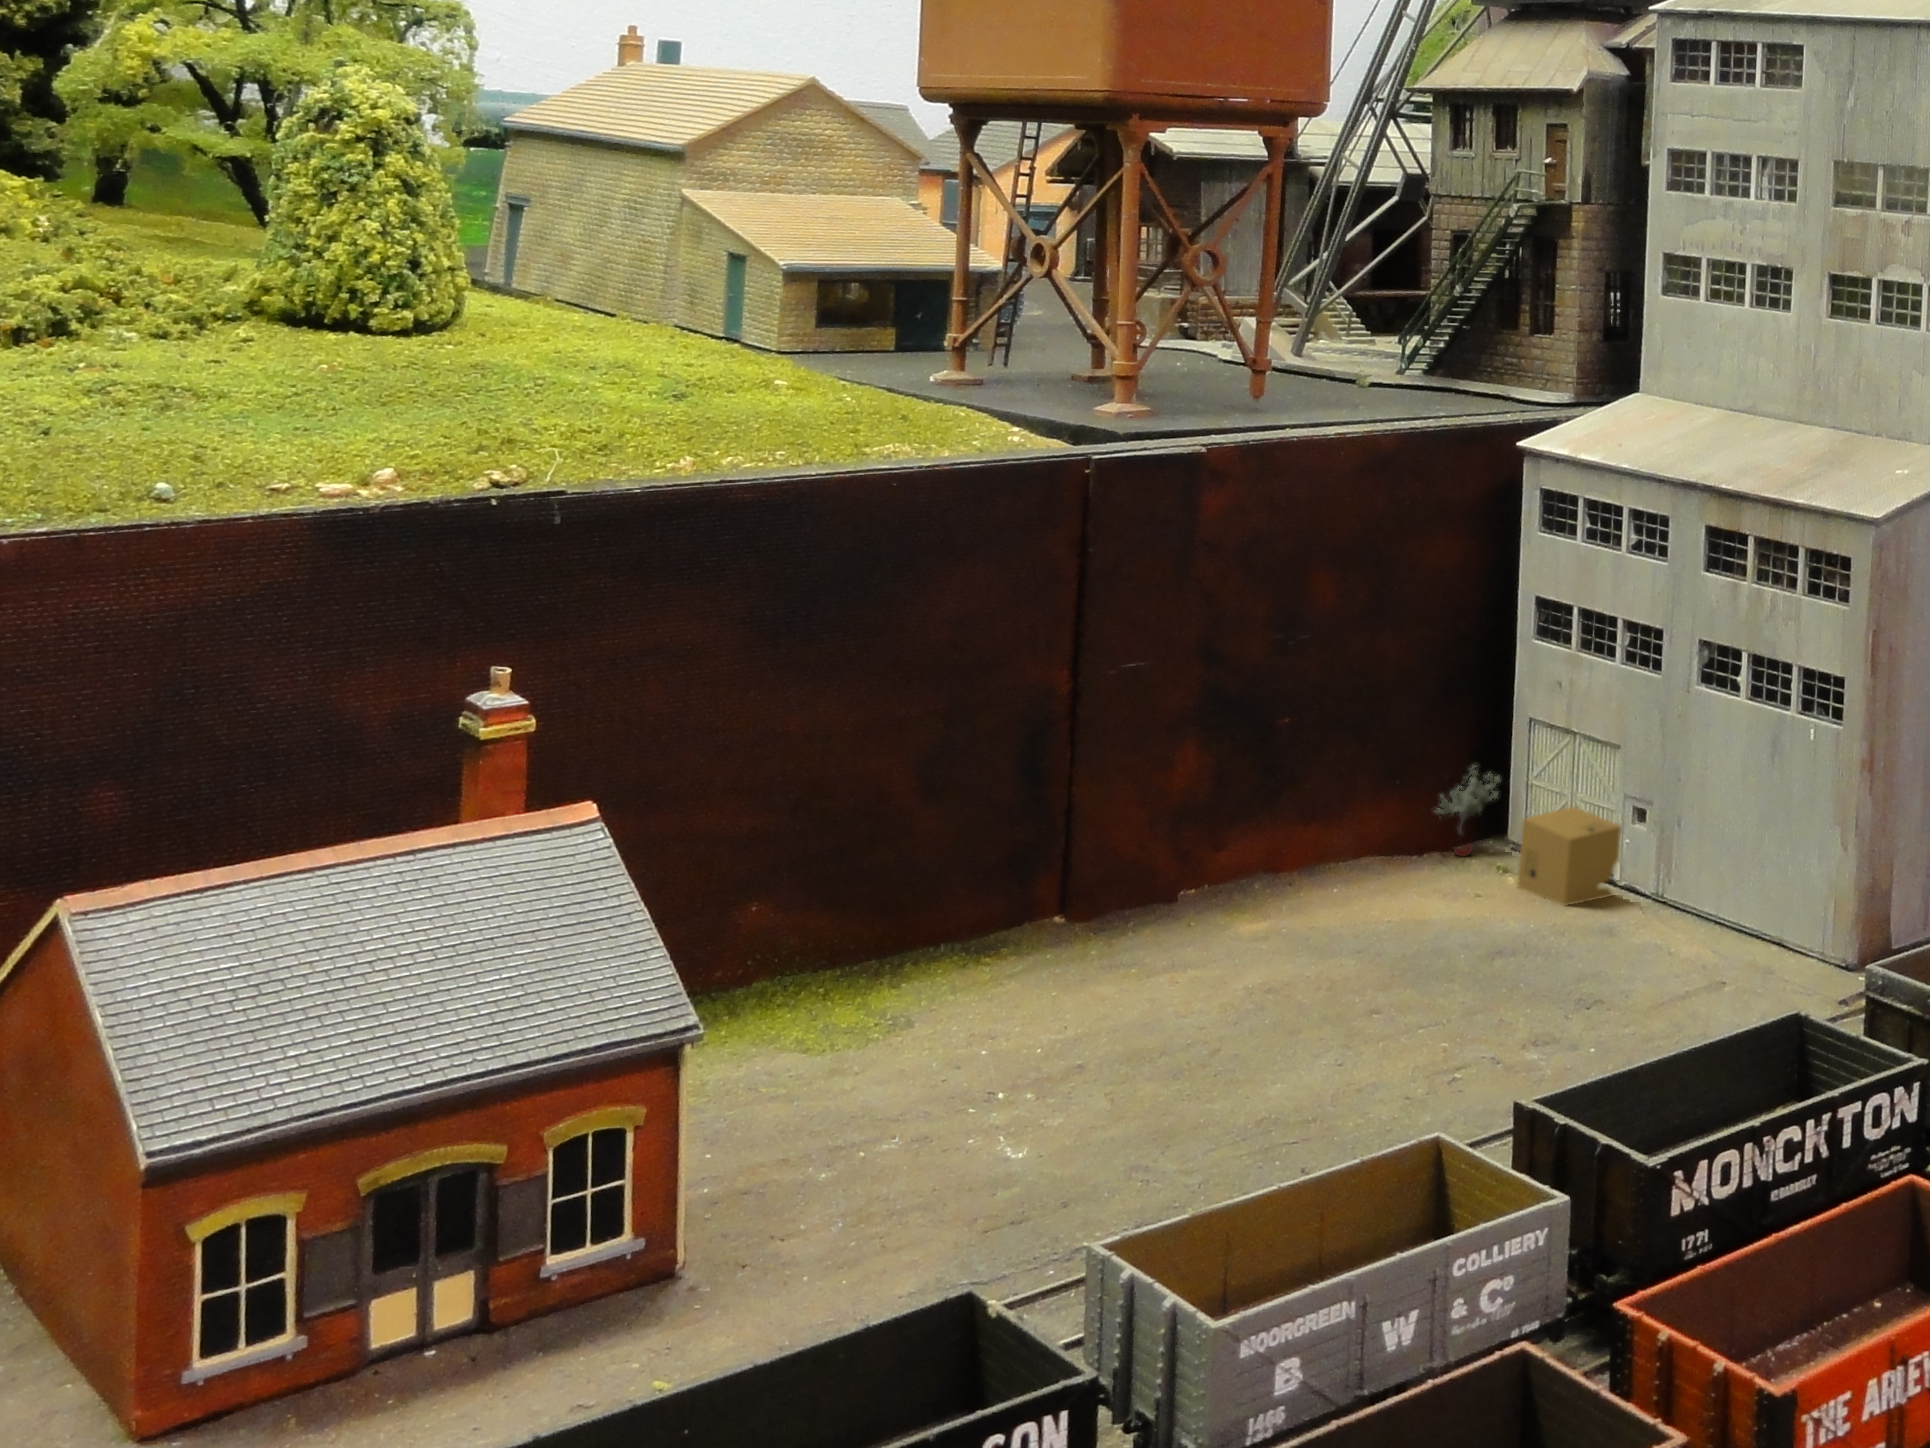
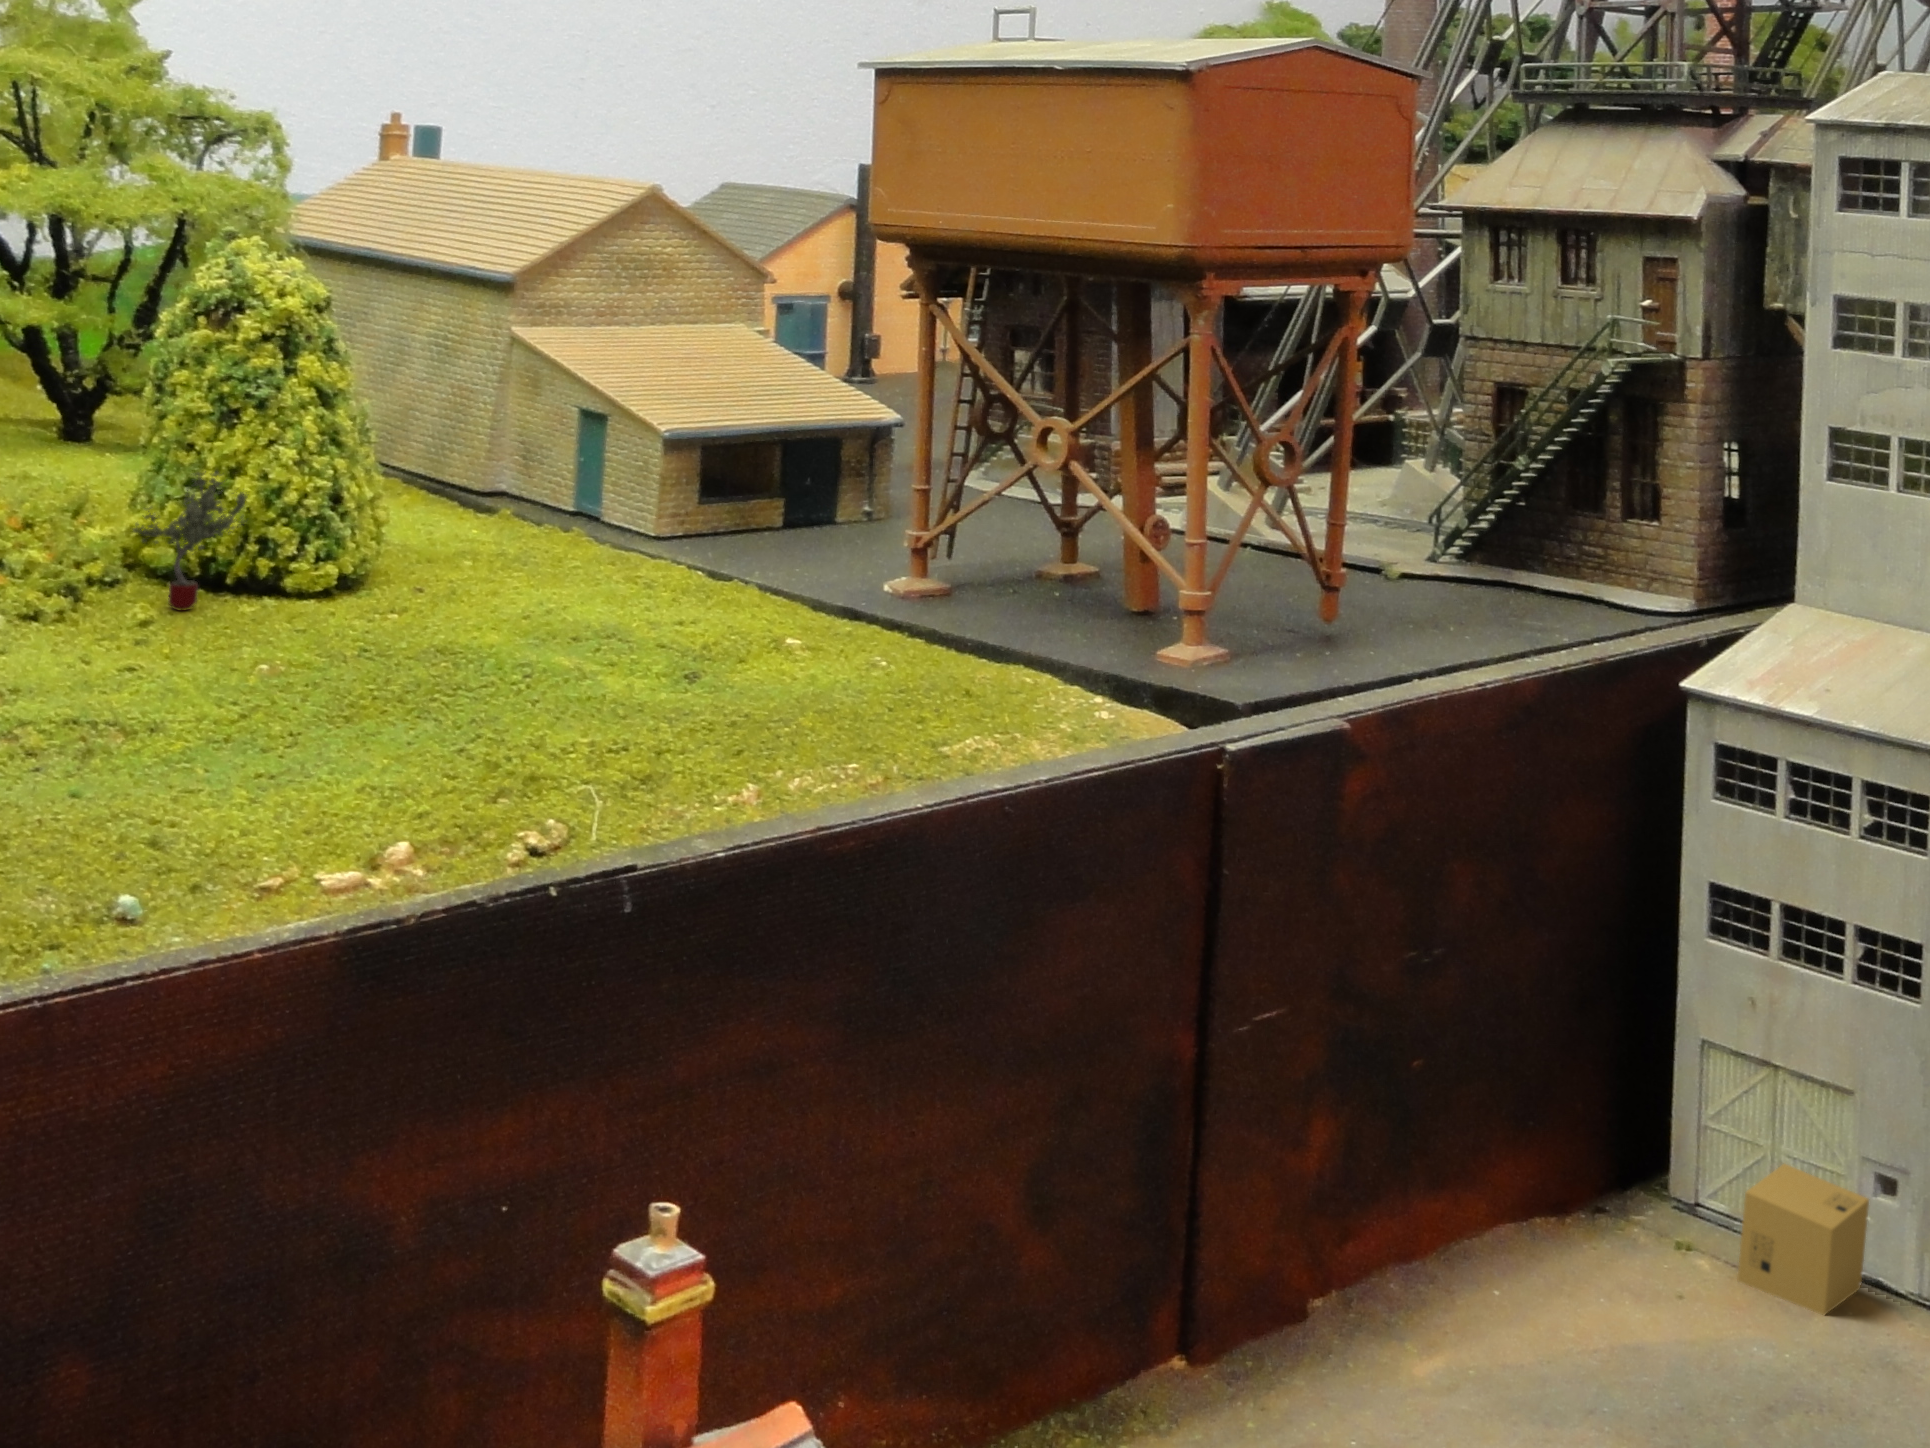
potted tree: present [1436,766,1500,856] -> present [133,471,247,611]

